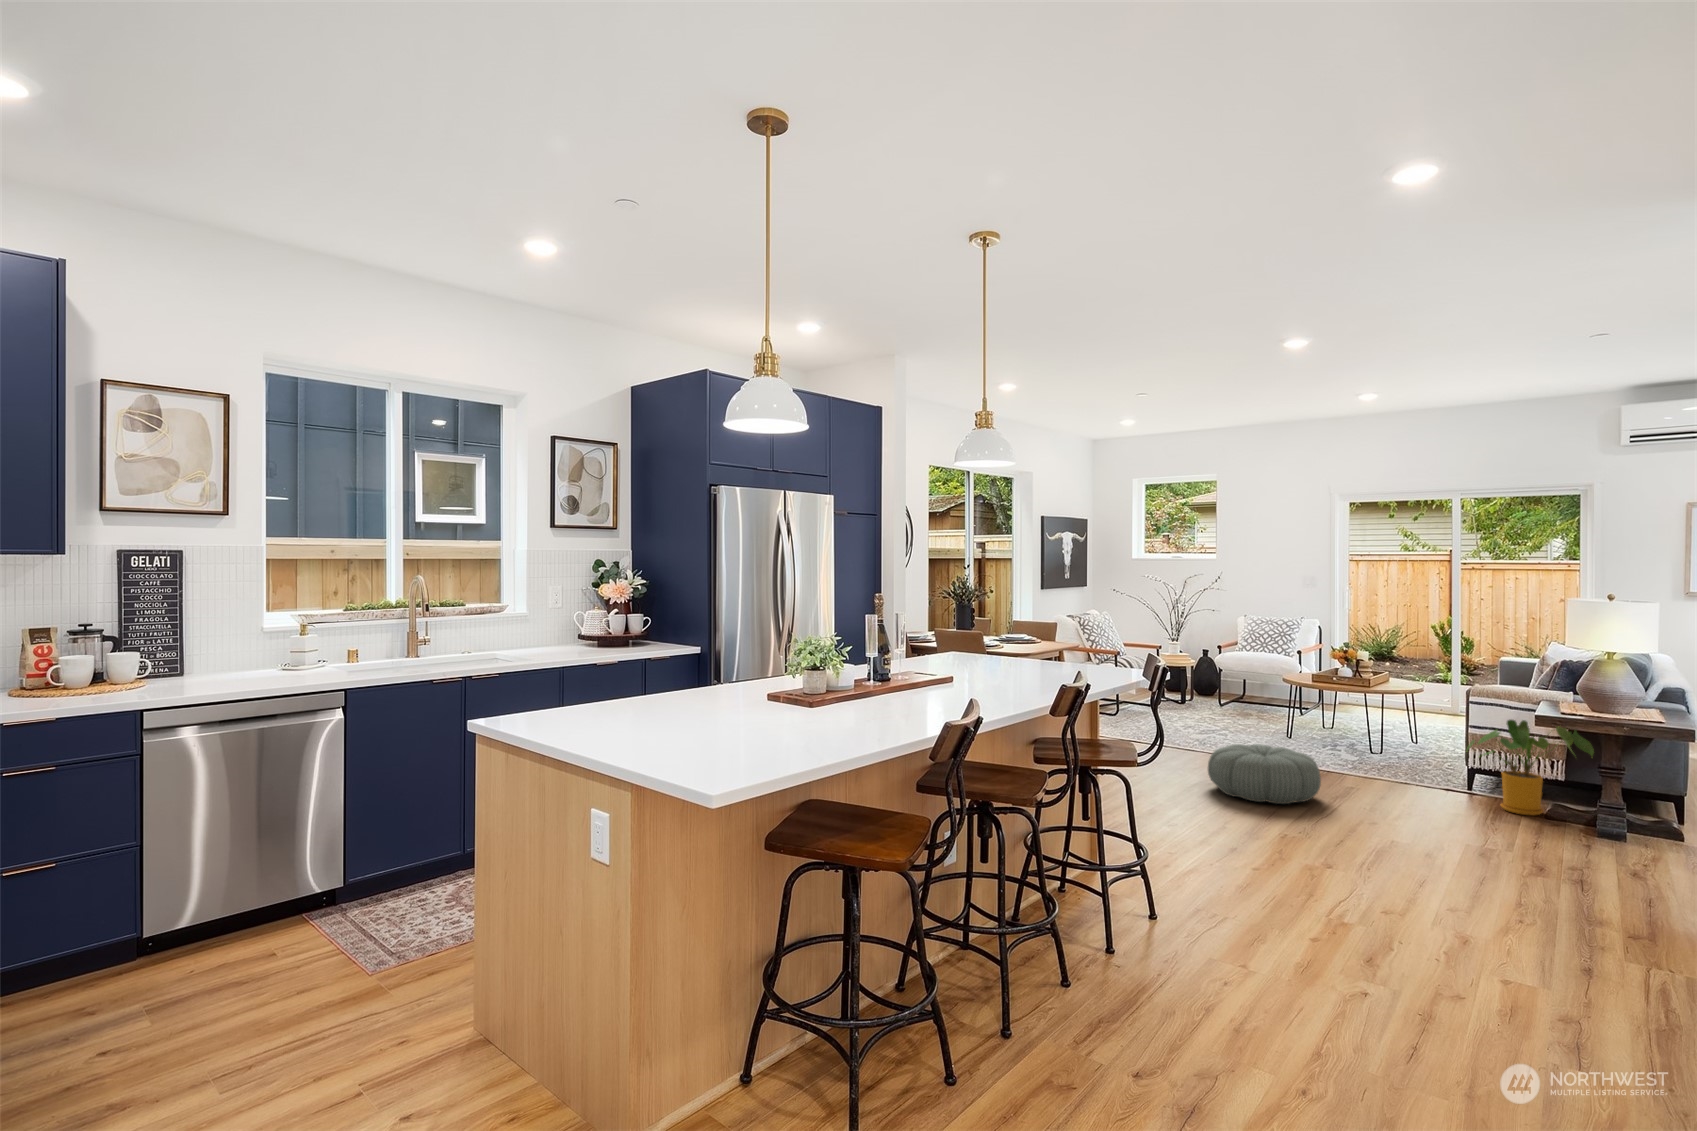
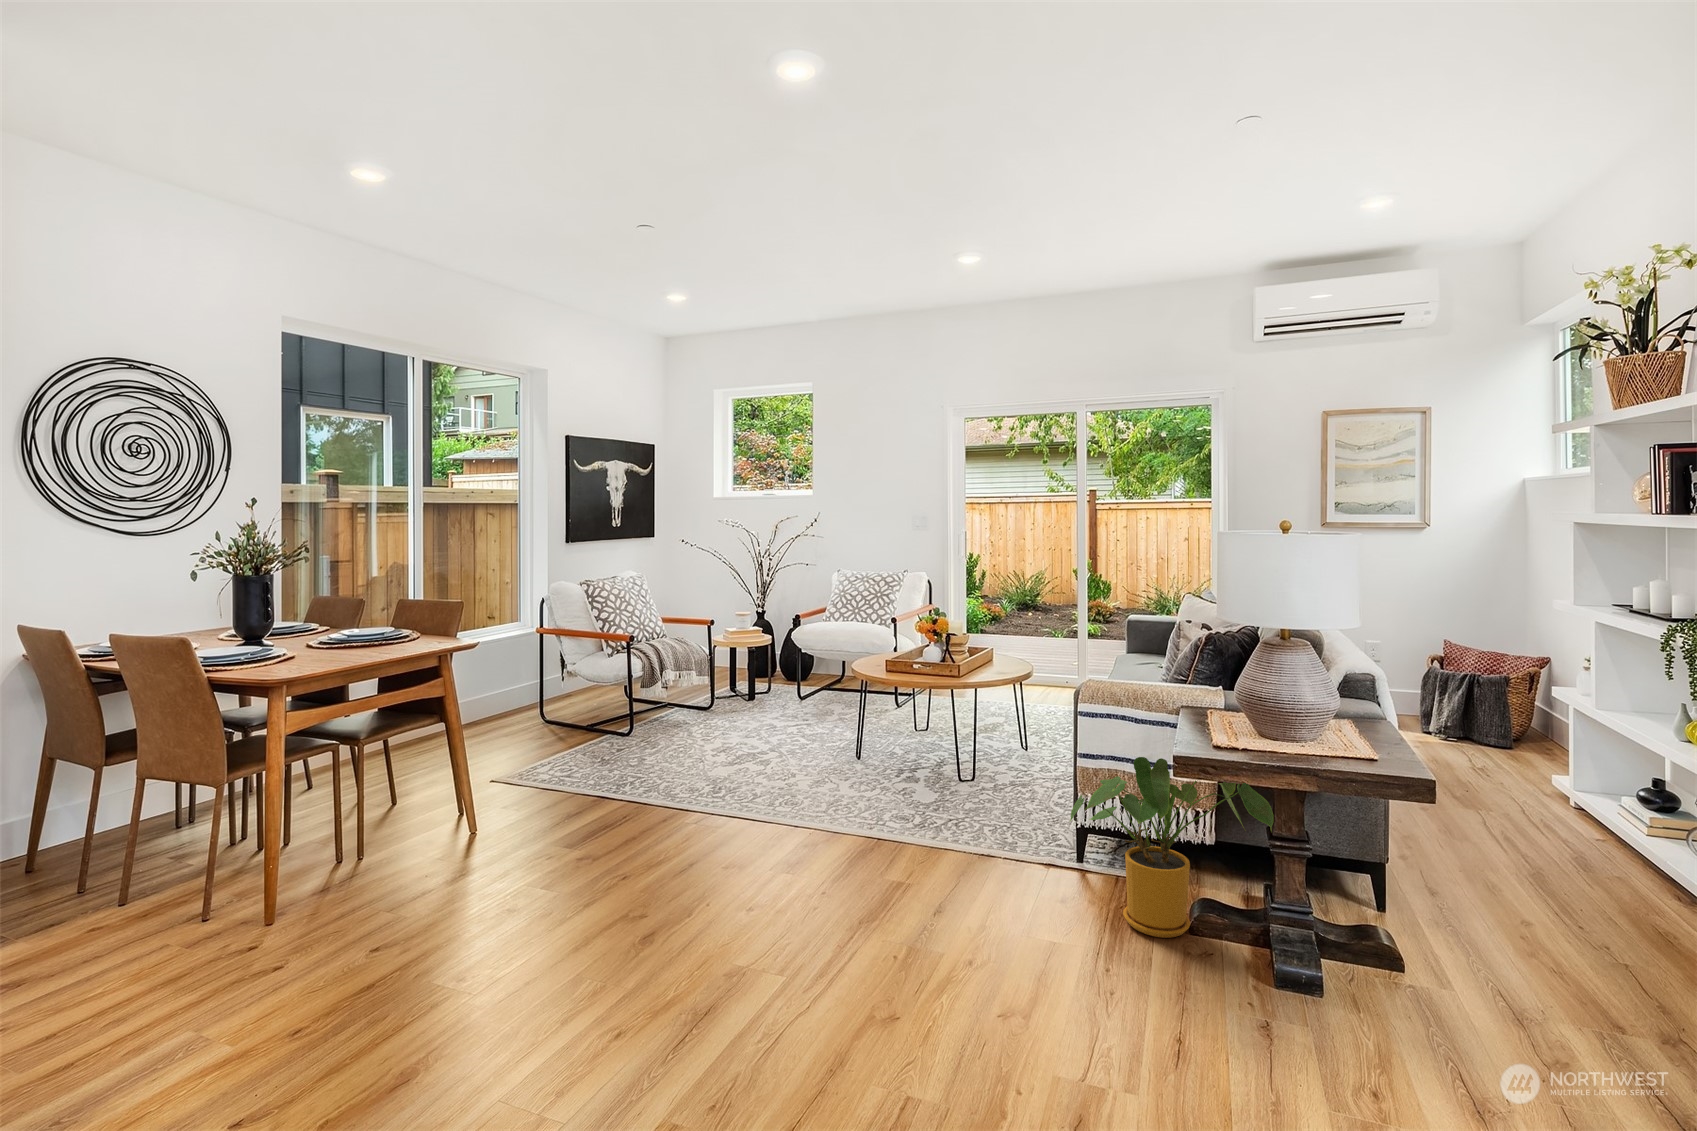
pouf: present [1208,744,1321,804] -> none [599,829,815,989]

